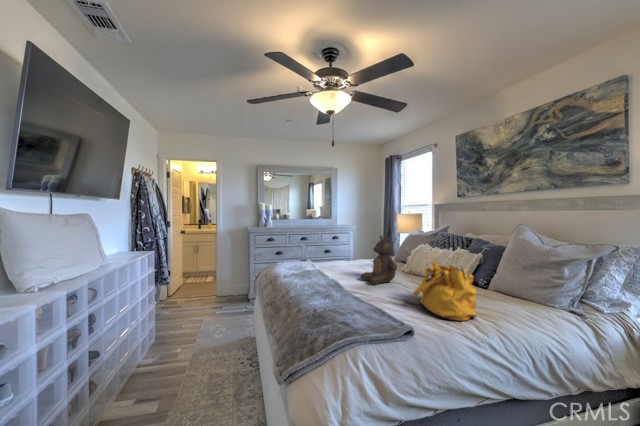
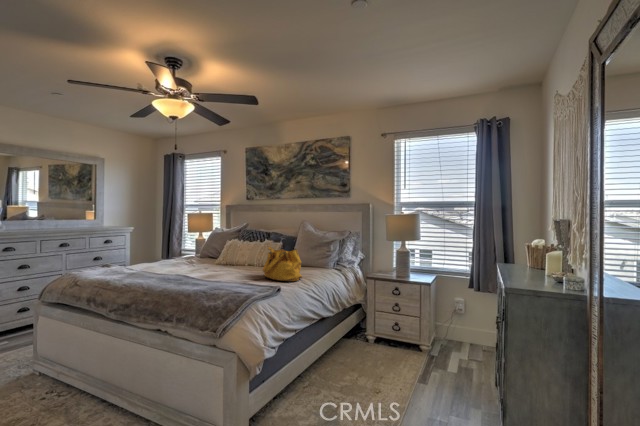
teddy bear: present [361,236,397,284] -> none [200,232,233,274]

